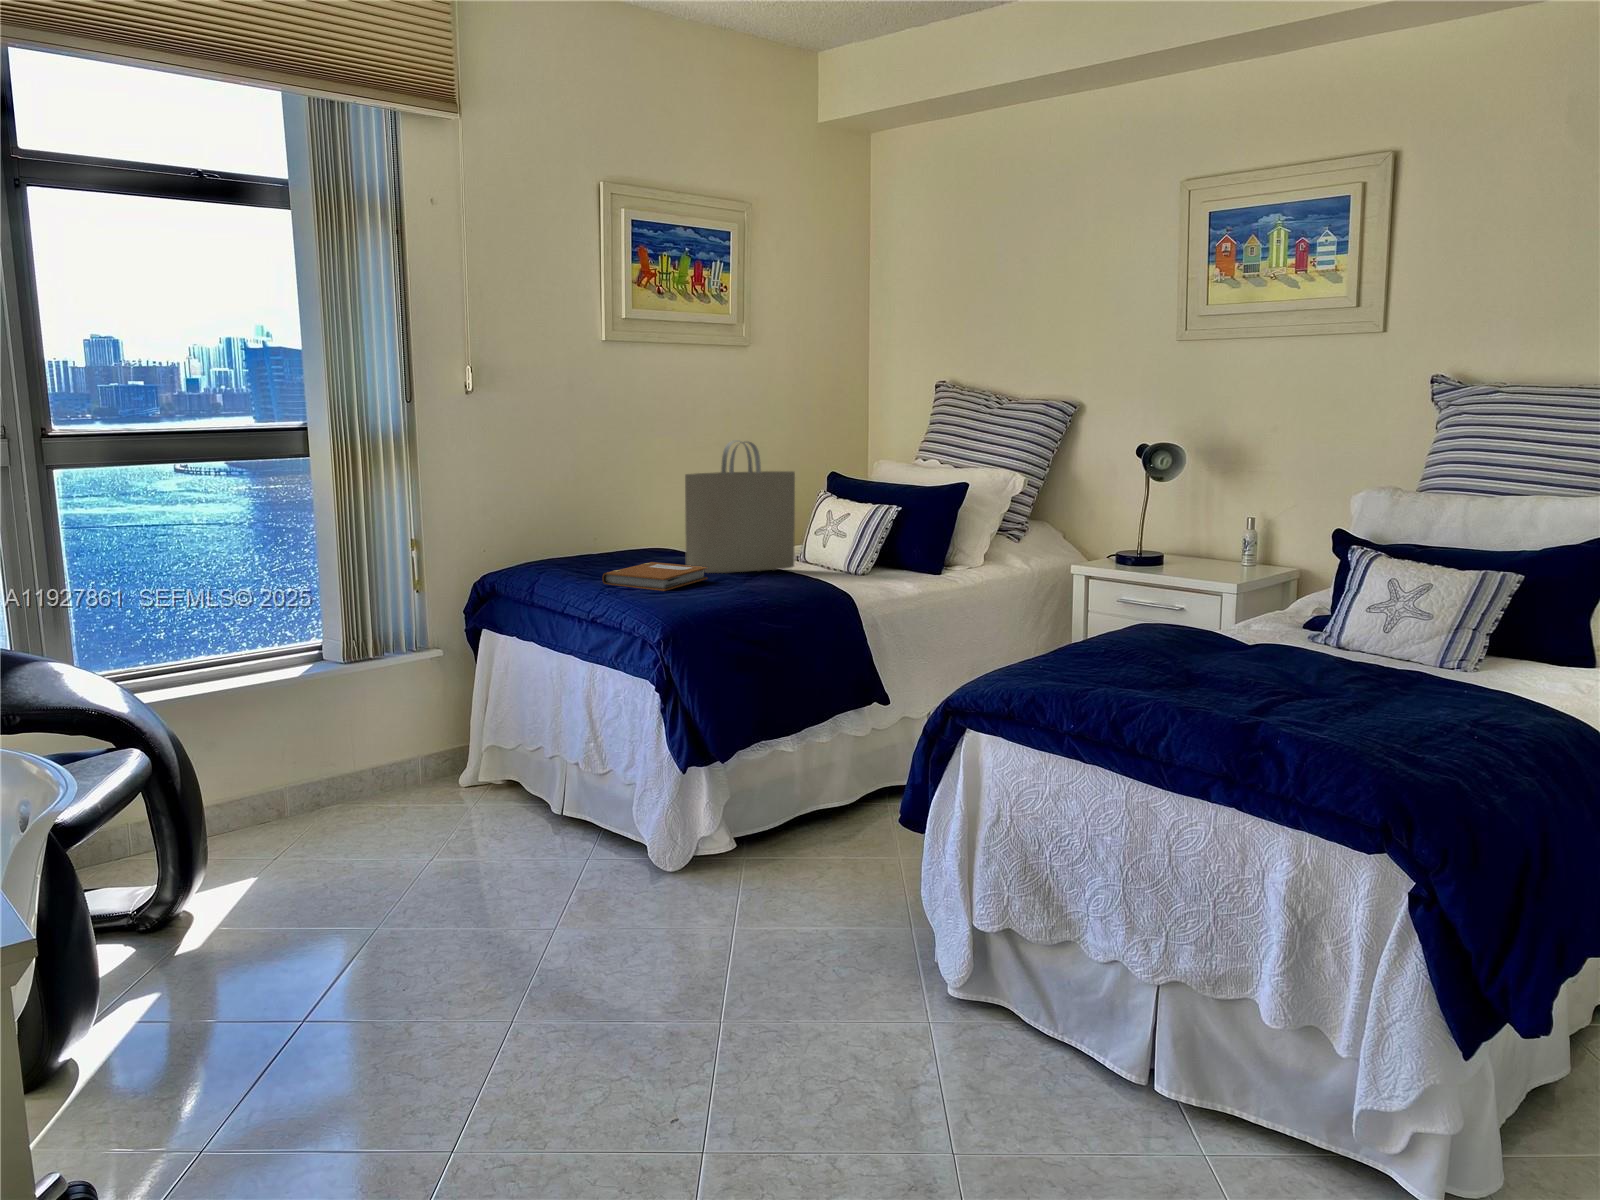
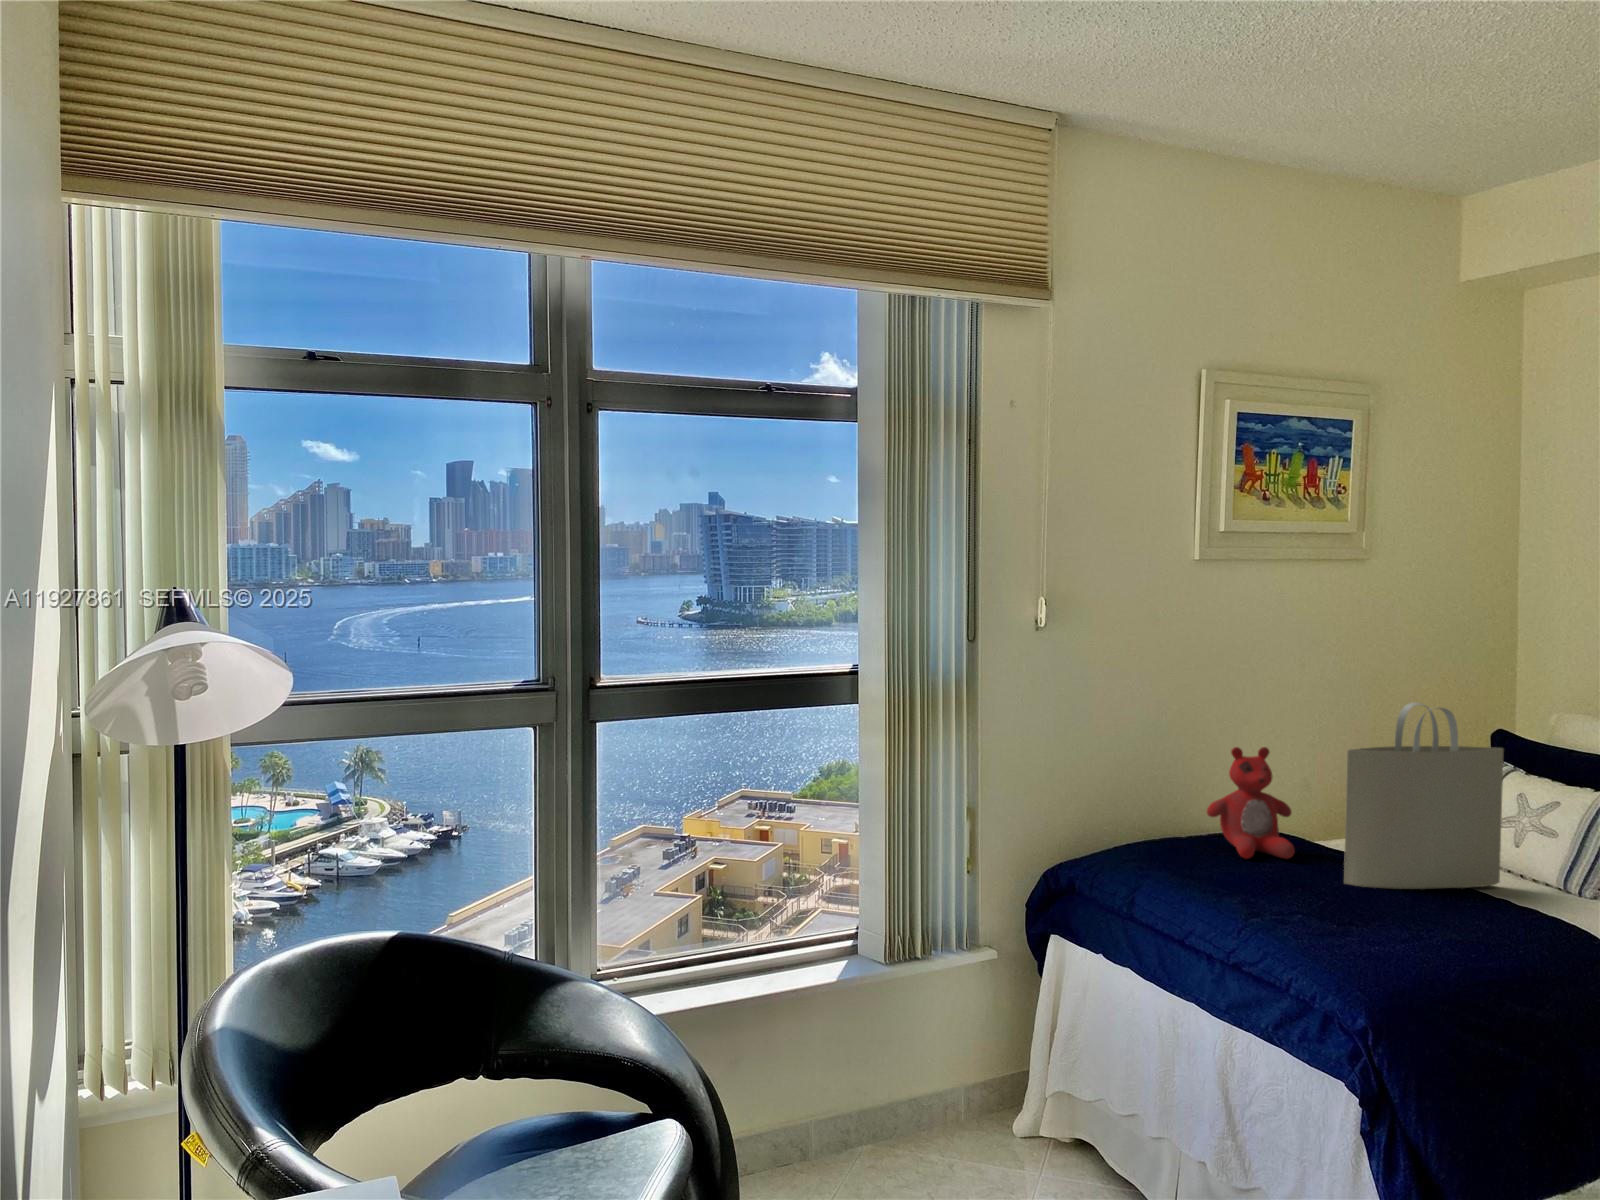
stuffed bear: none [601,482,665,563] -> present [1207,747,1295,858]
notebook: present [602,562,708,591] -> none [1252,873,1401,938]

